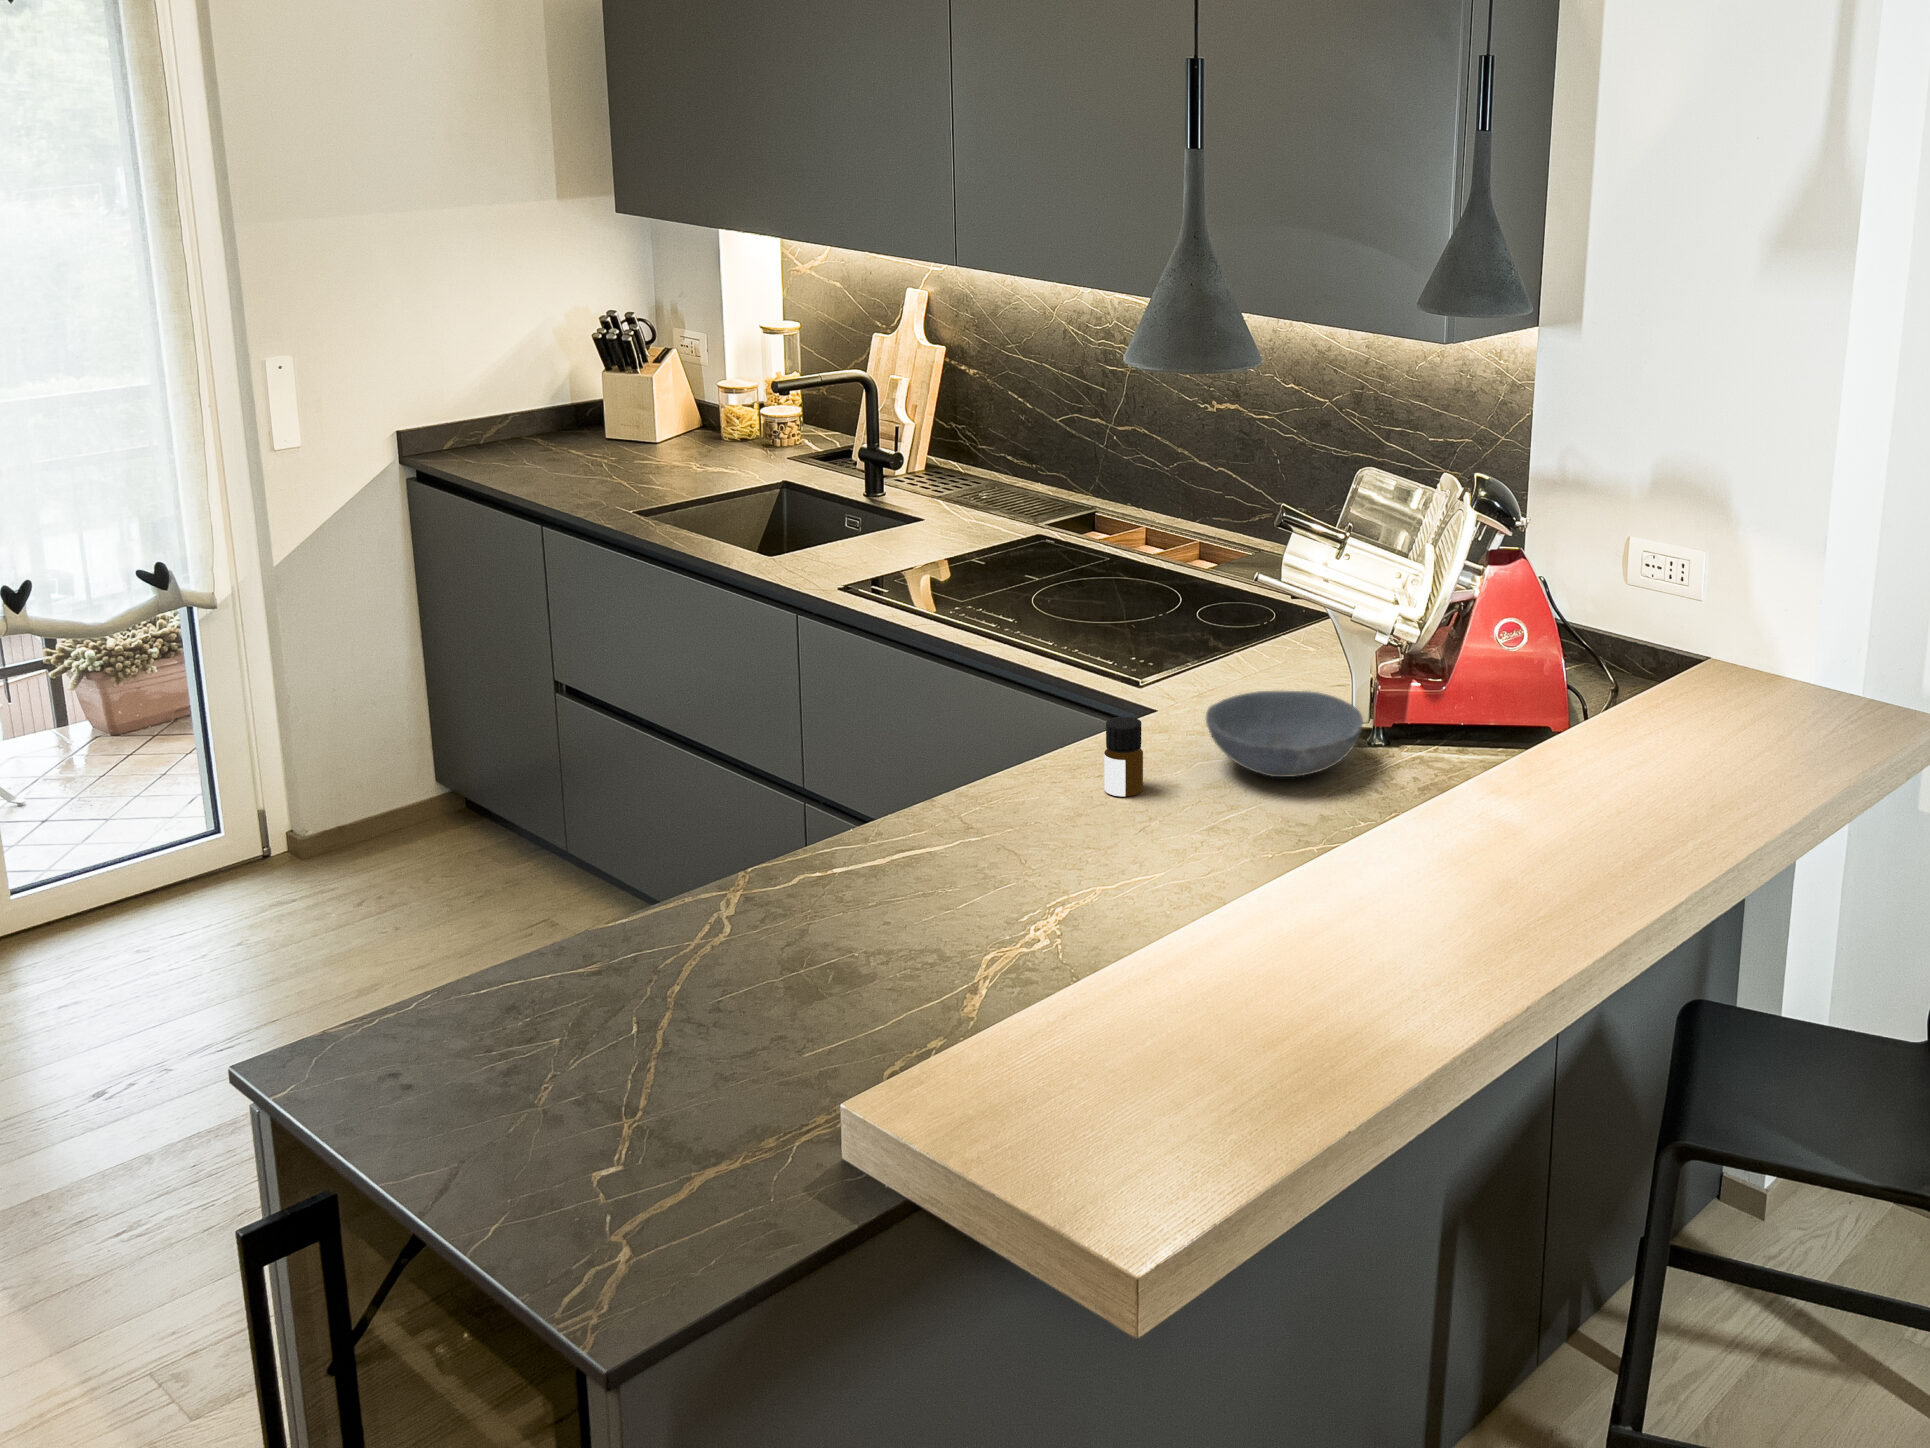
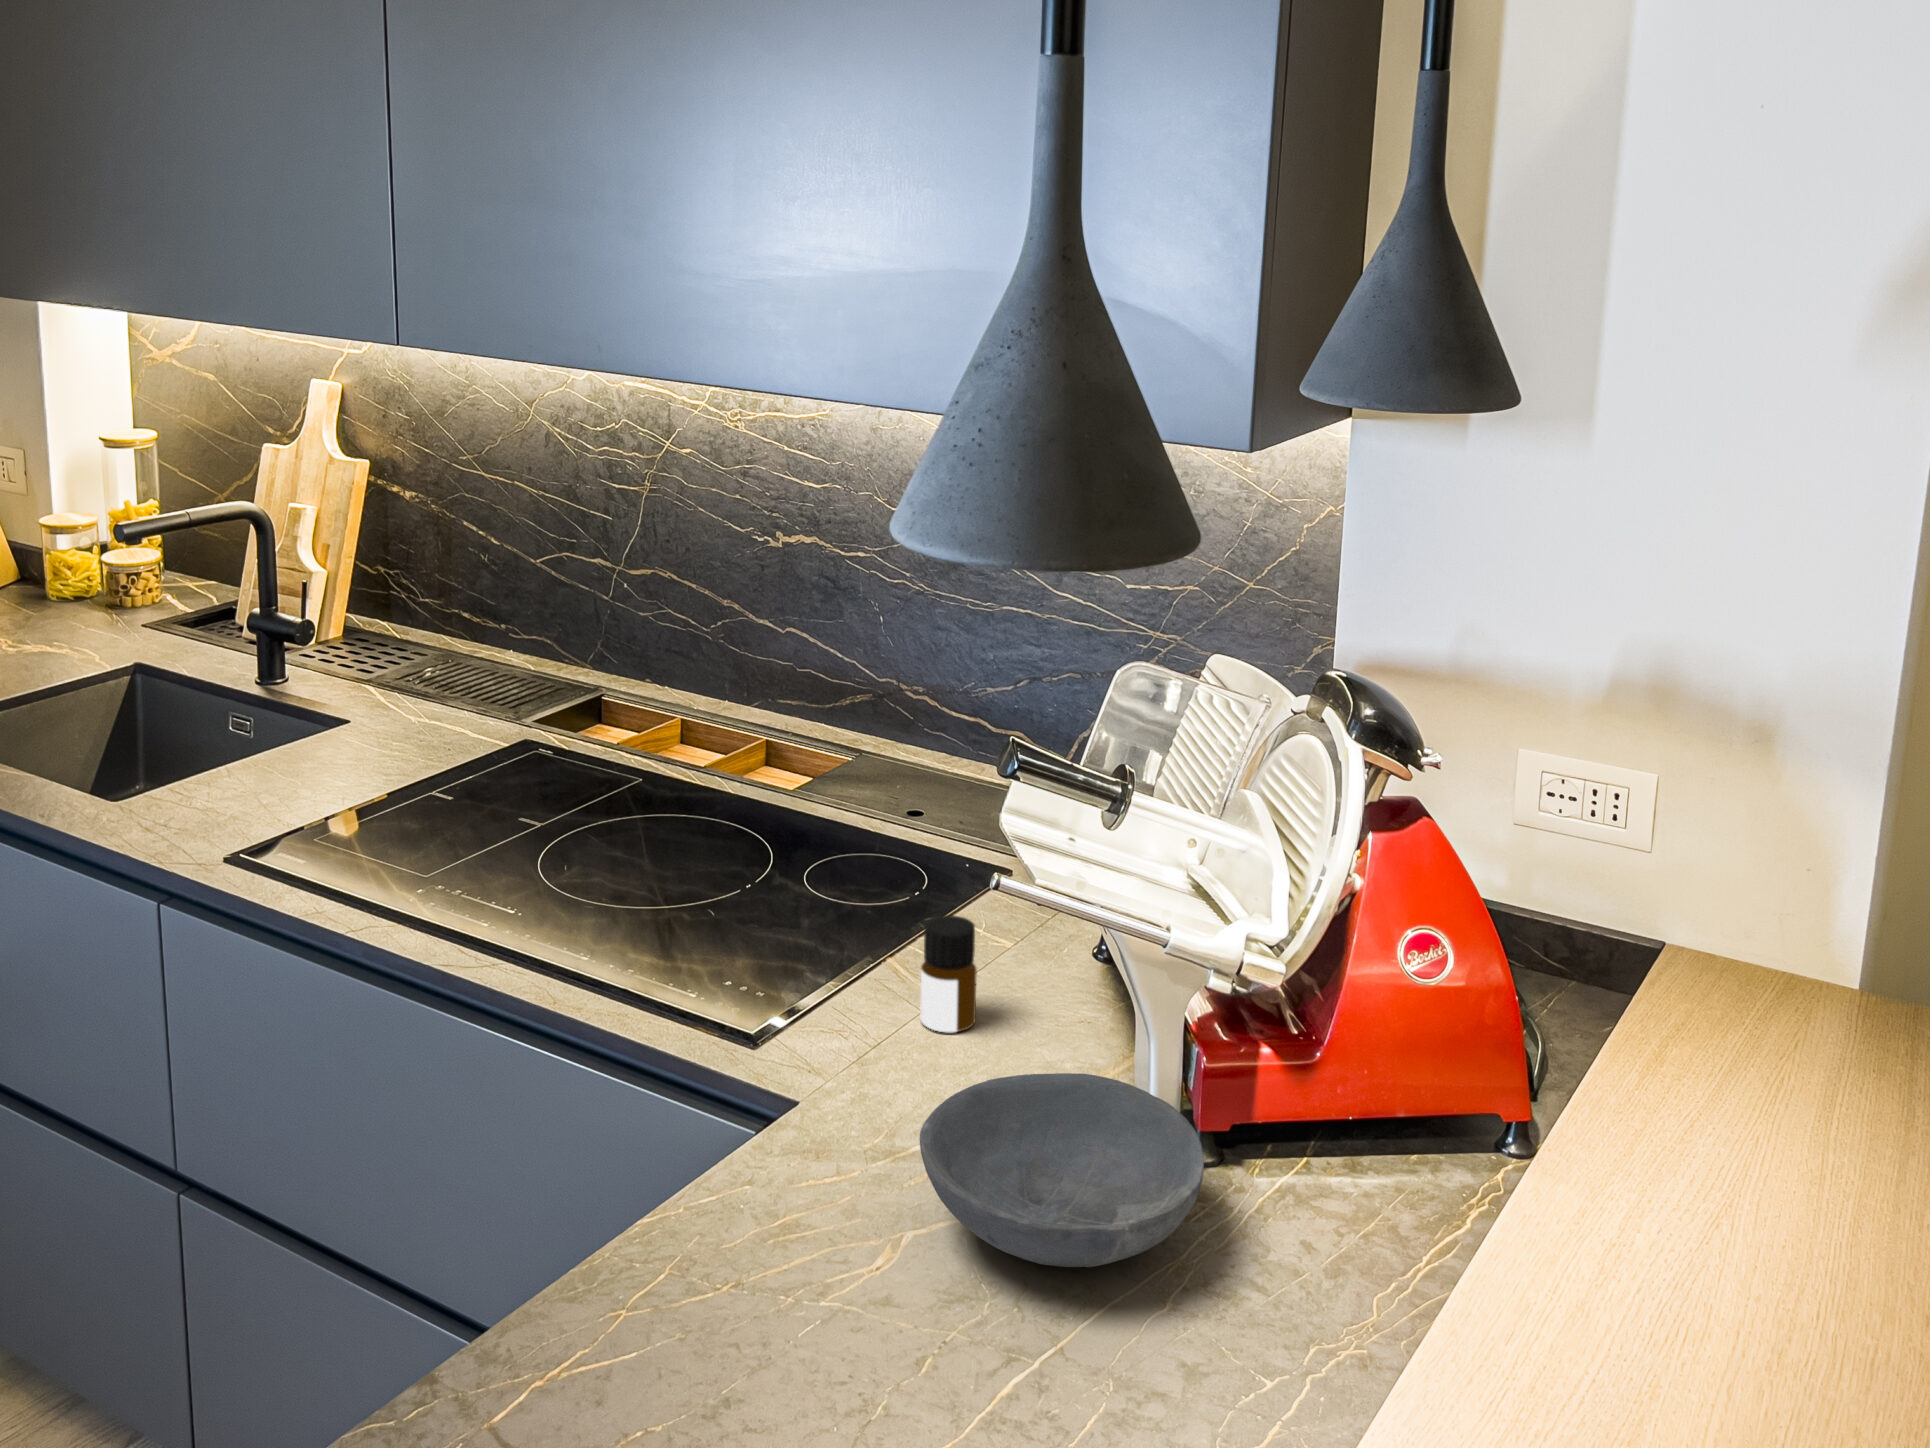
bottle: present [1104,717,1143,796] -> present [921,915,977,1032]

